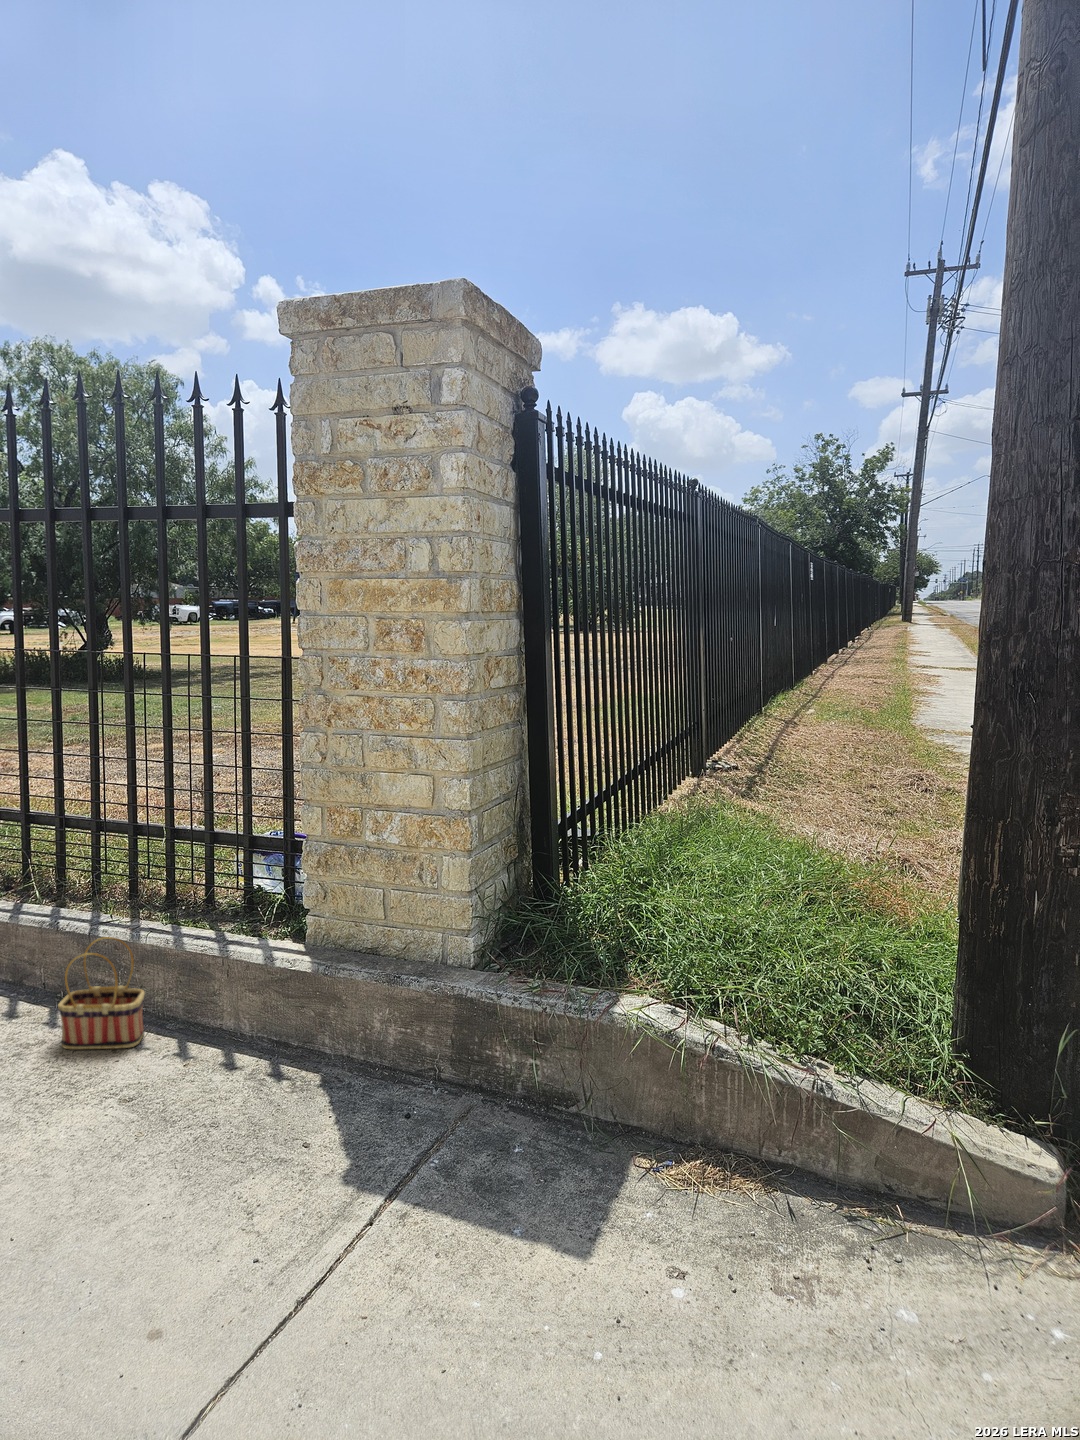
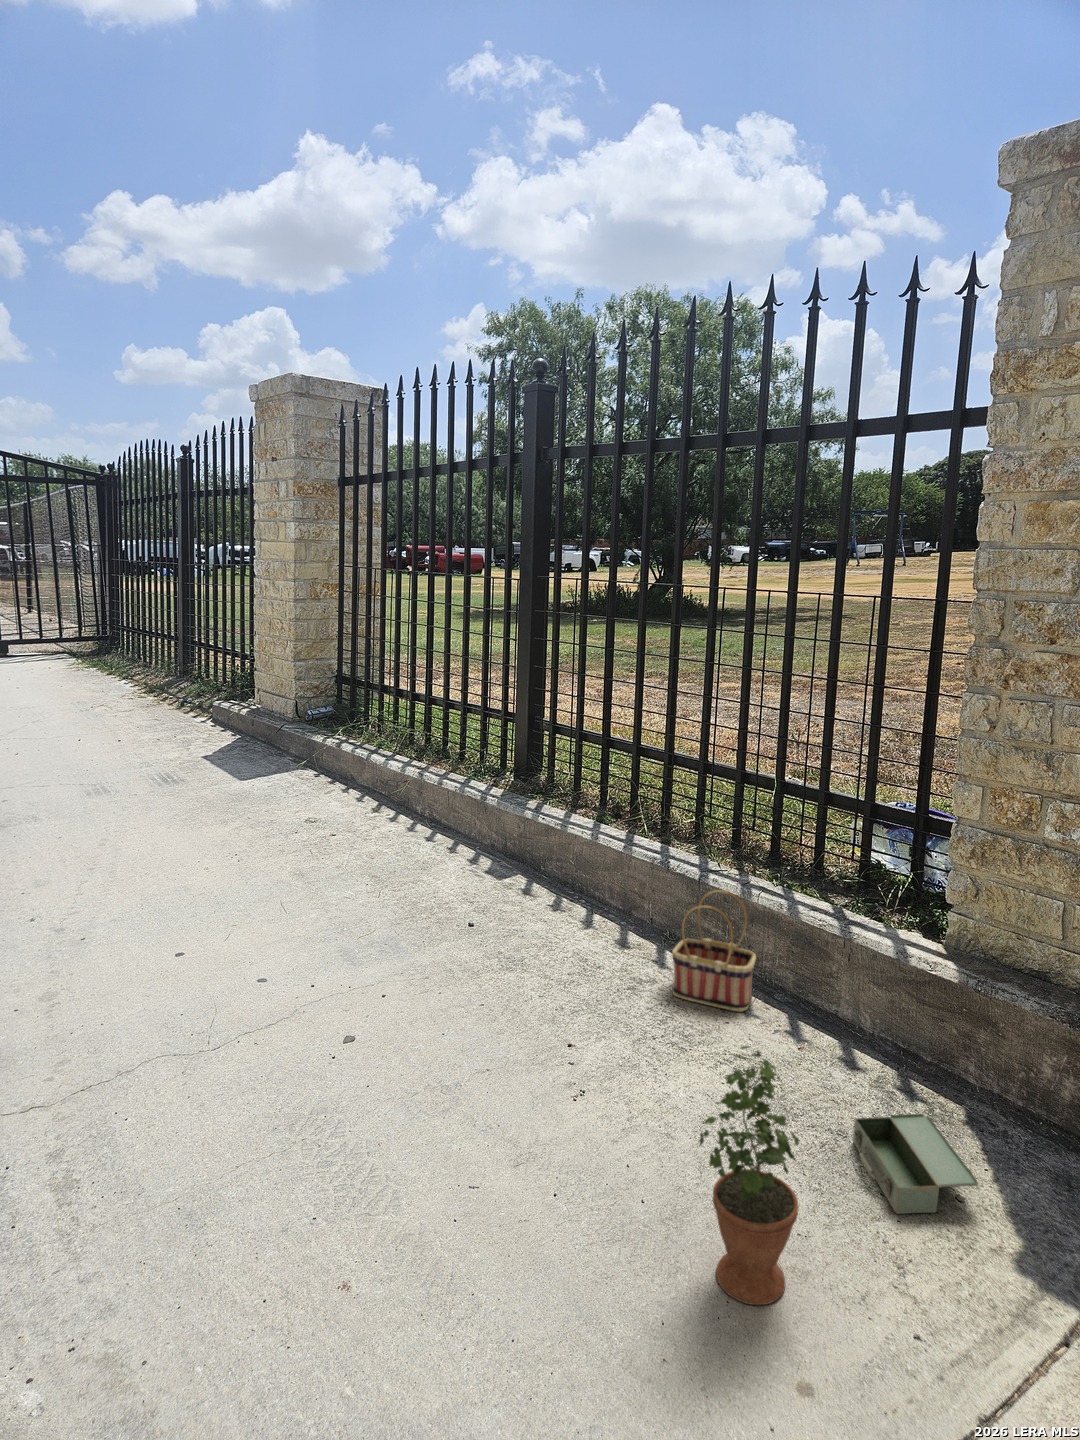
potted plant: none [54,1053,154,1280] -> present [699,1046,799,1305]
toolbox: none [224,1086,318,1170] -> present [853,1114,978,1214]

